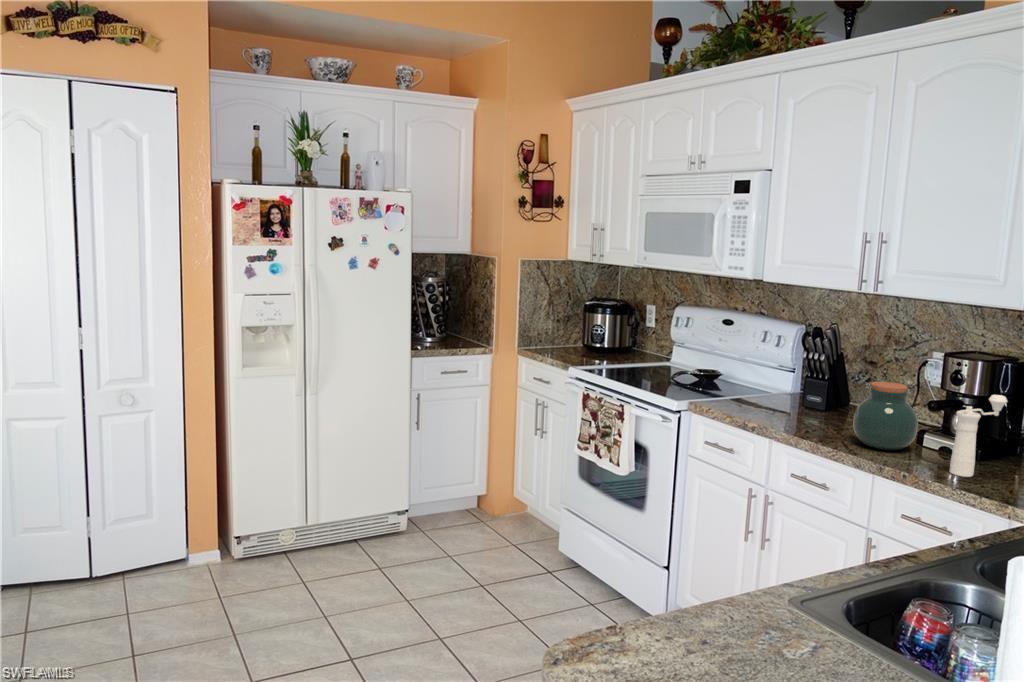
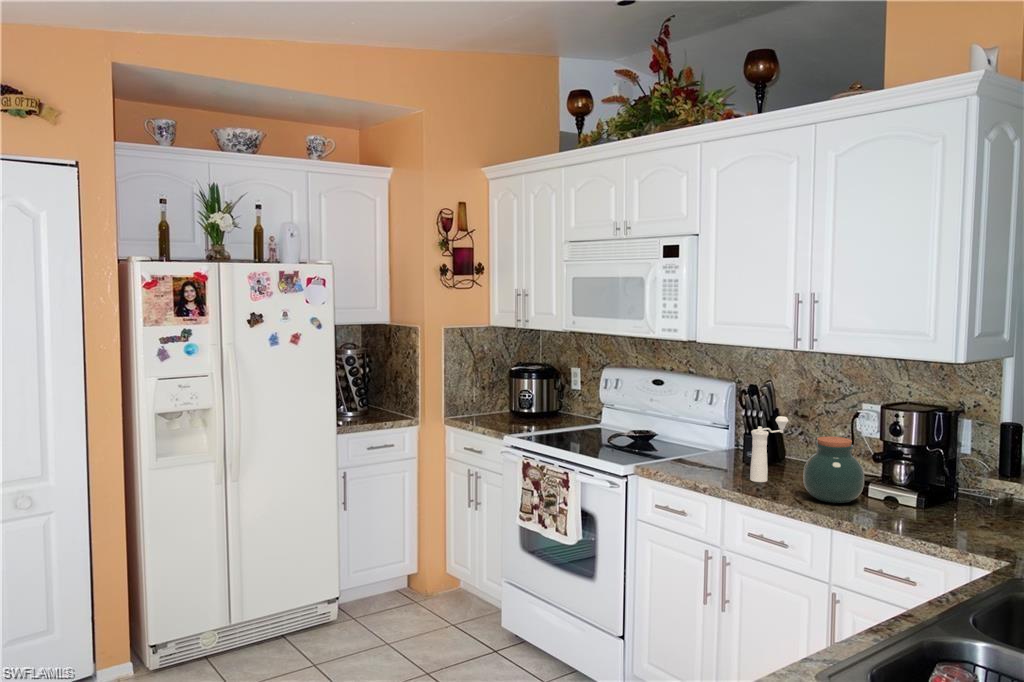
pepper mill: present [950,395,1007,477] -> present [750,416,789,482]

